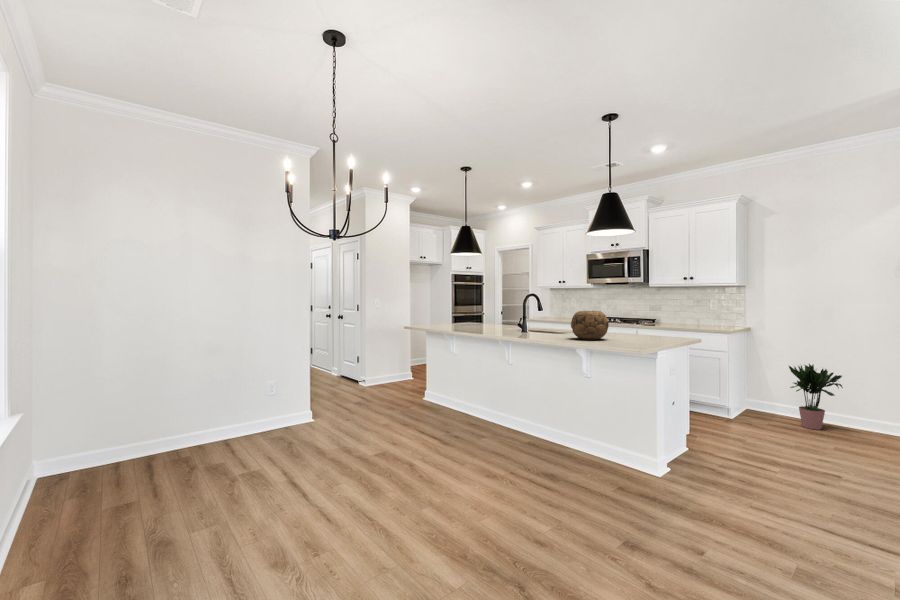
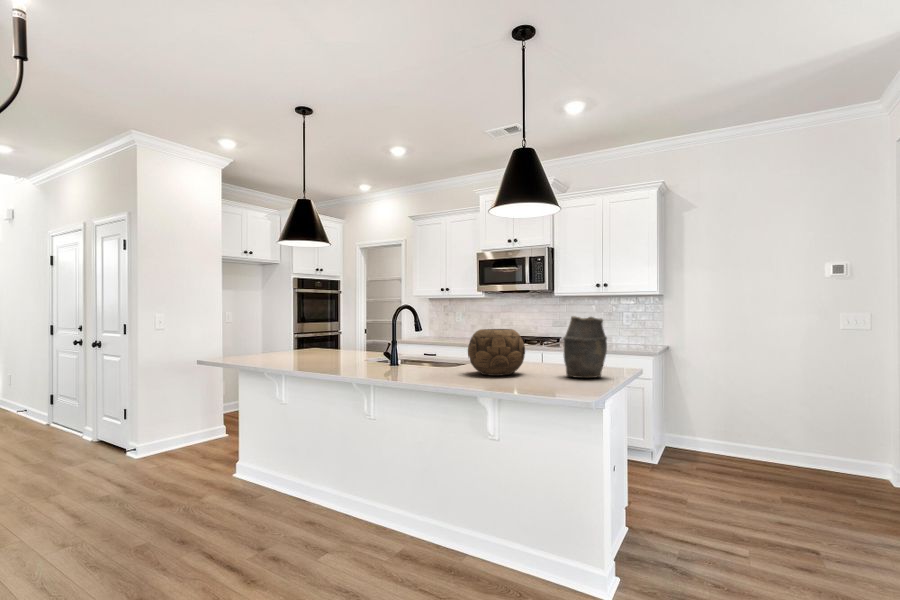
vase: none [633,303,663,342] -> present [563,316,607,378]
potted plant: present [789,364,843,430] -> none [721,388,790,474]

